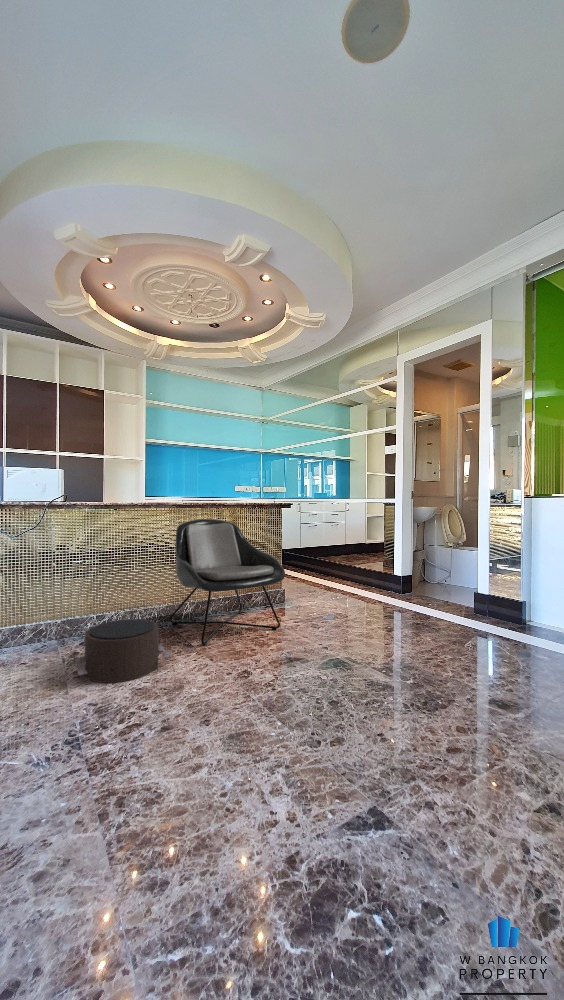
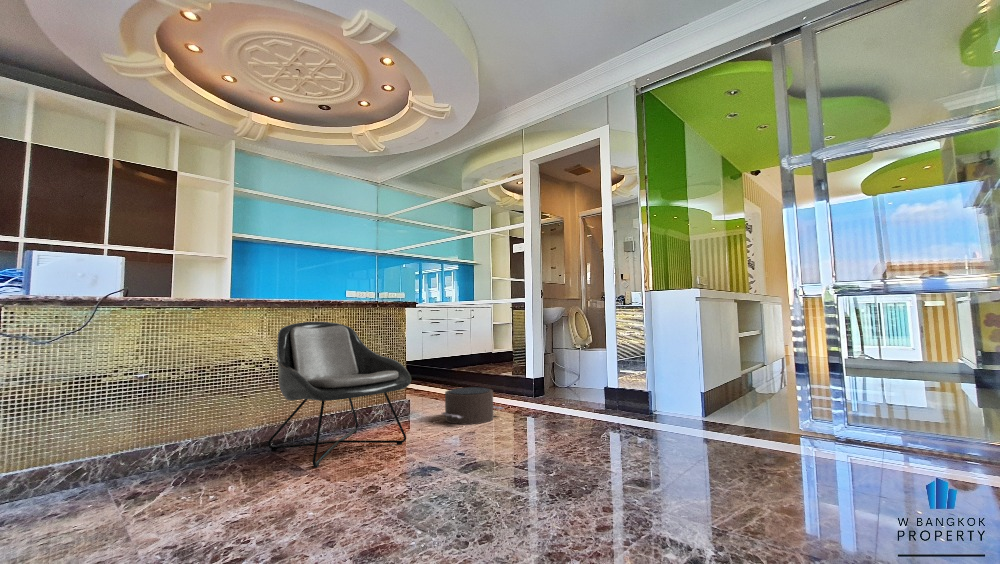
pouf: present [76,619,172,683] -> present [442,387,503,424]

